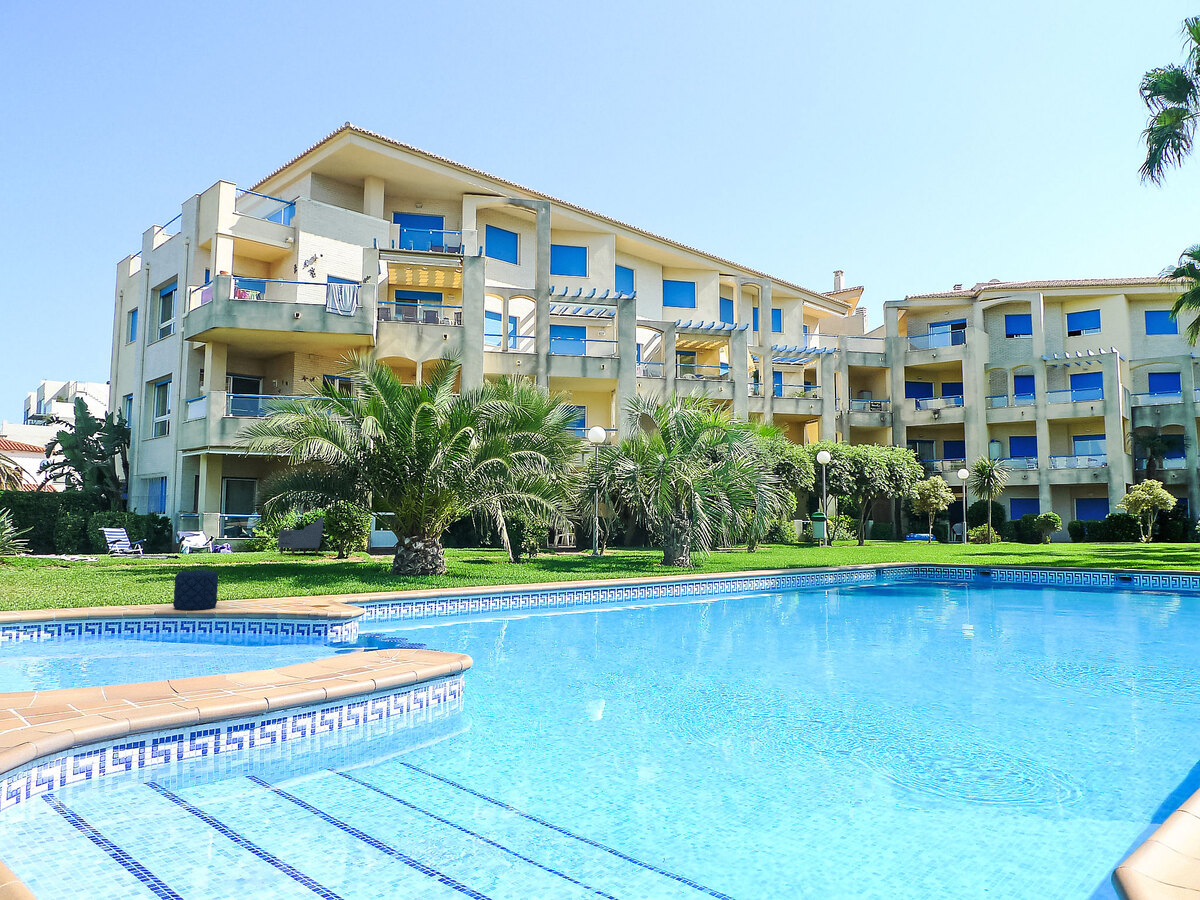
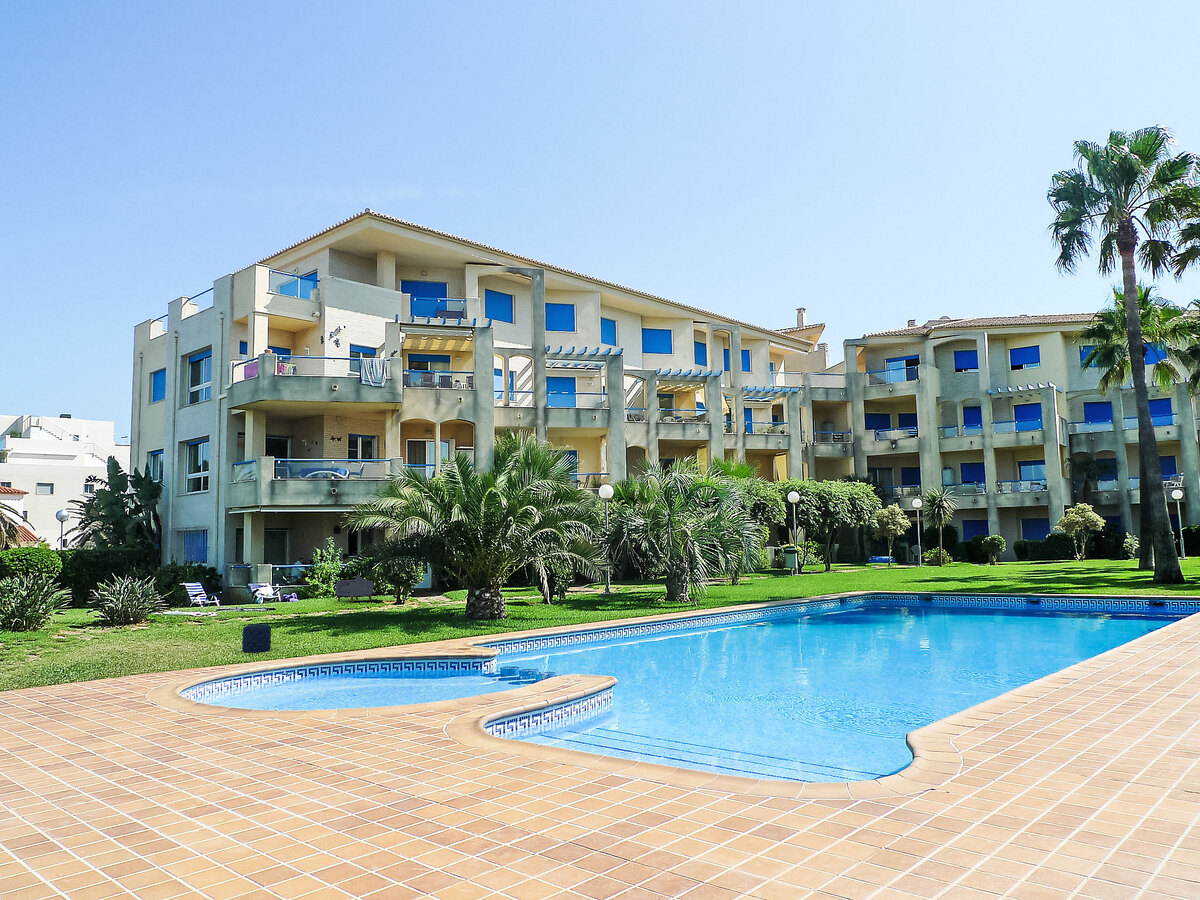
pouf: present [173,570,218,610] -> present [242,624,271,652]

